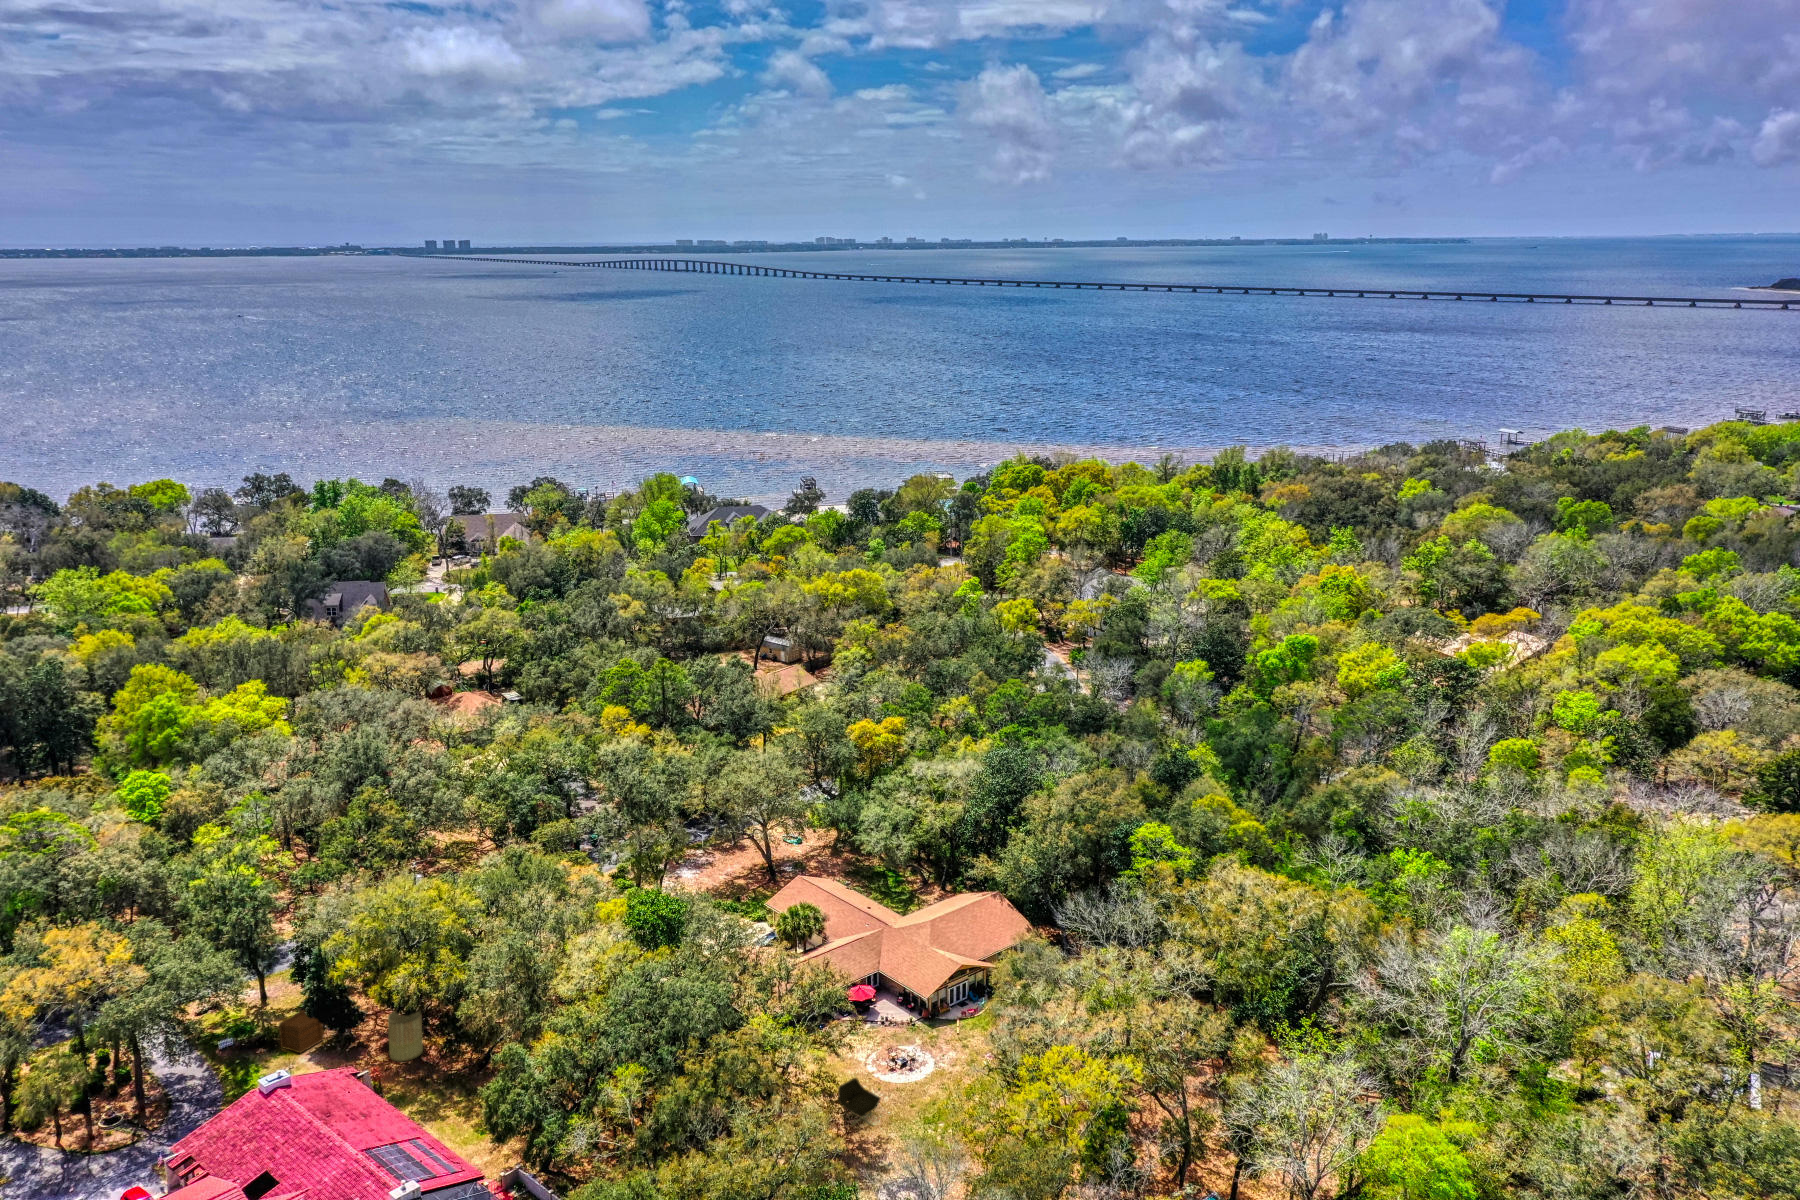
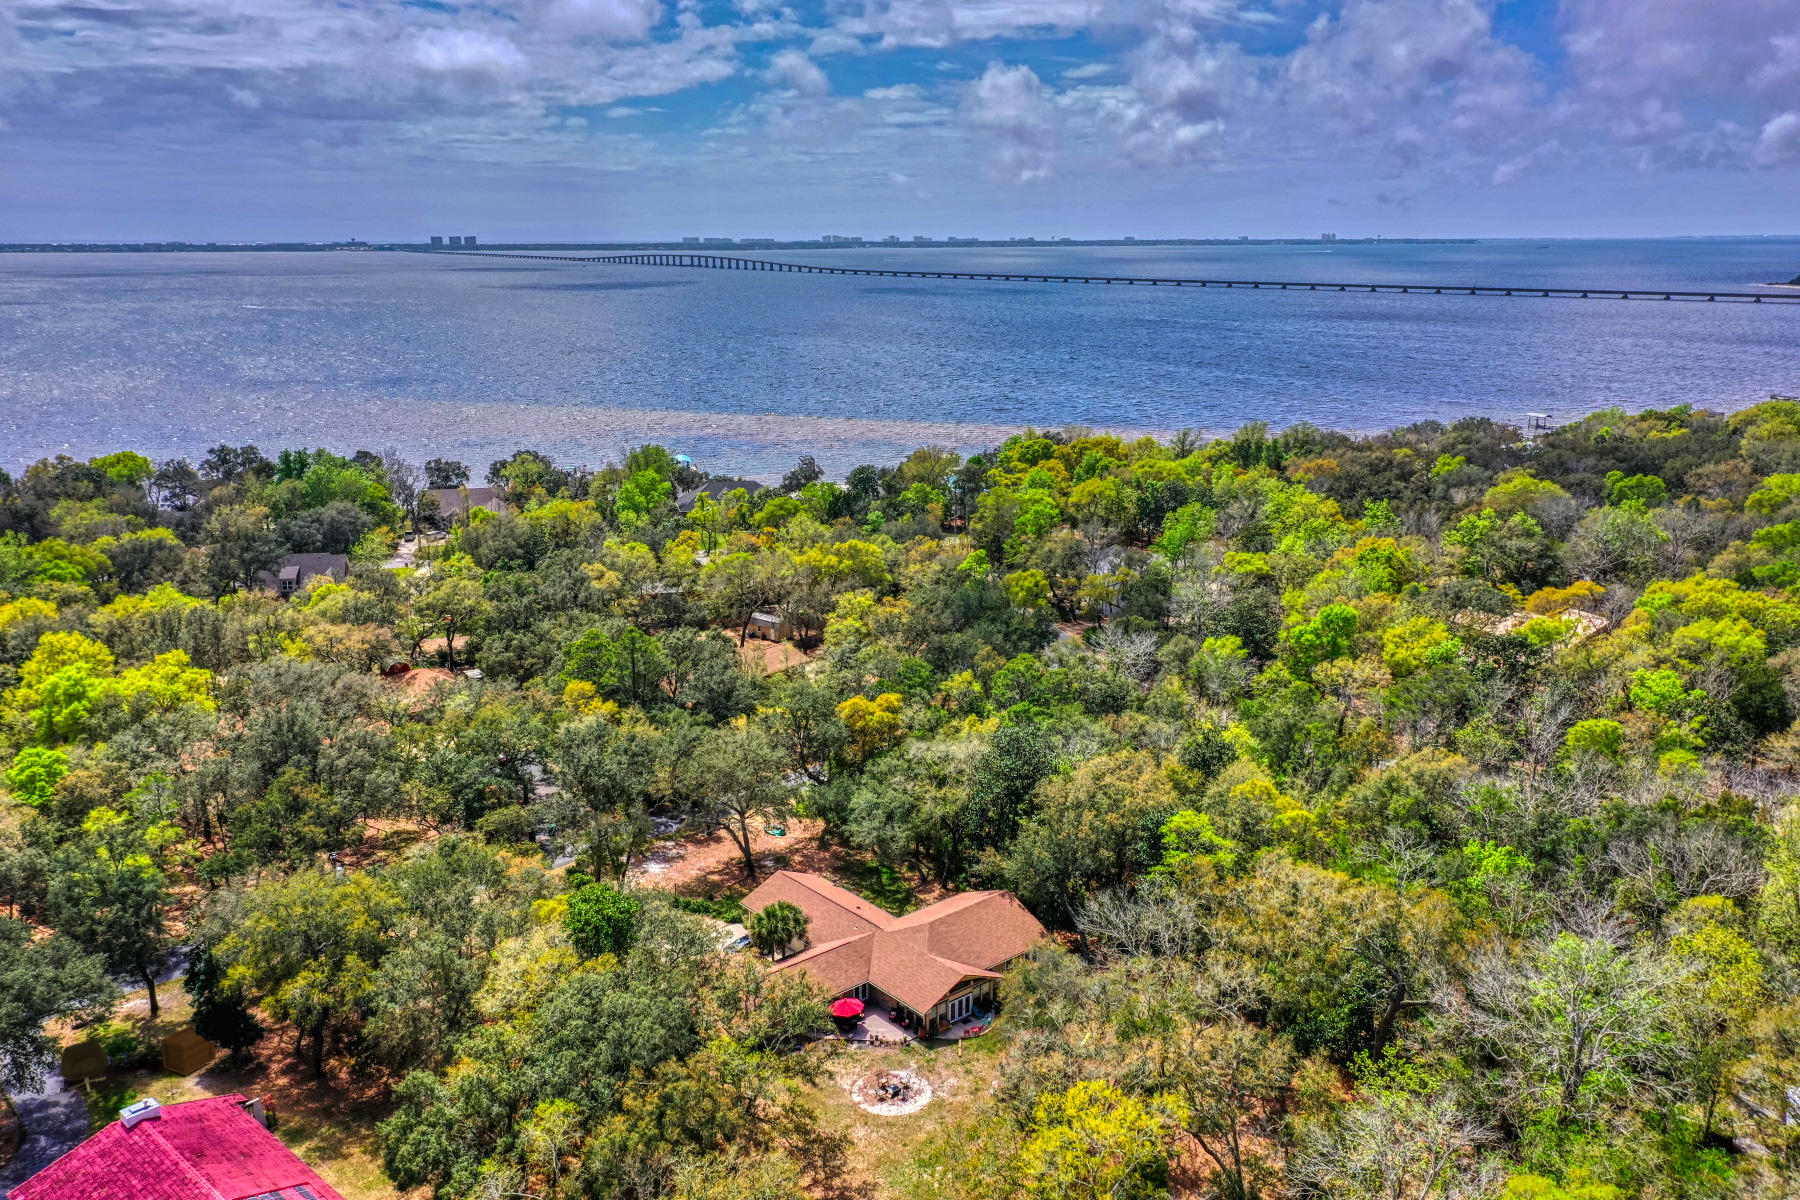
trash can: present [387,1011,423,1062] -> none [289,1021,333,1086]
lounge chair: present [838,1078,880,1123] -> present [60,1039,110,1091]

